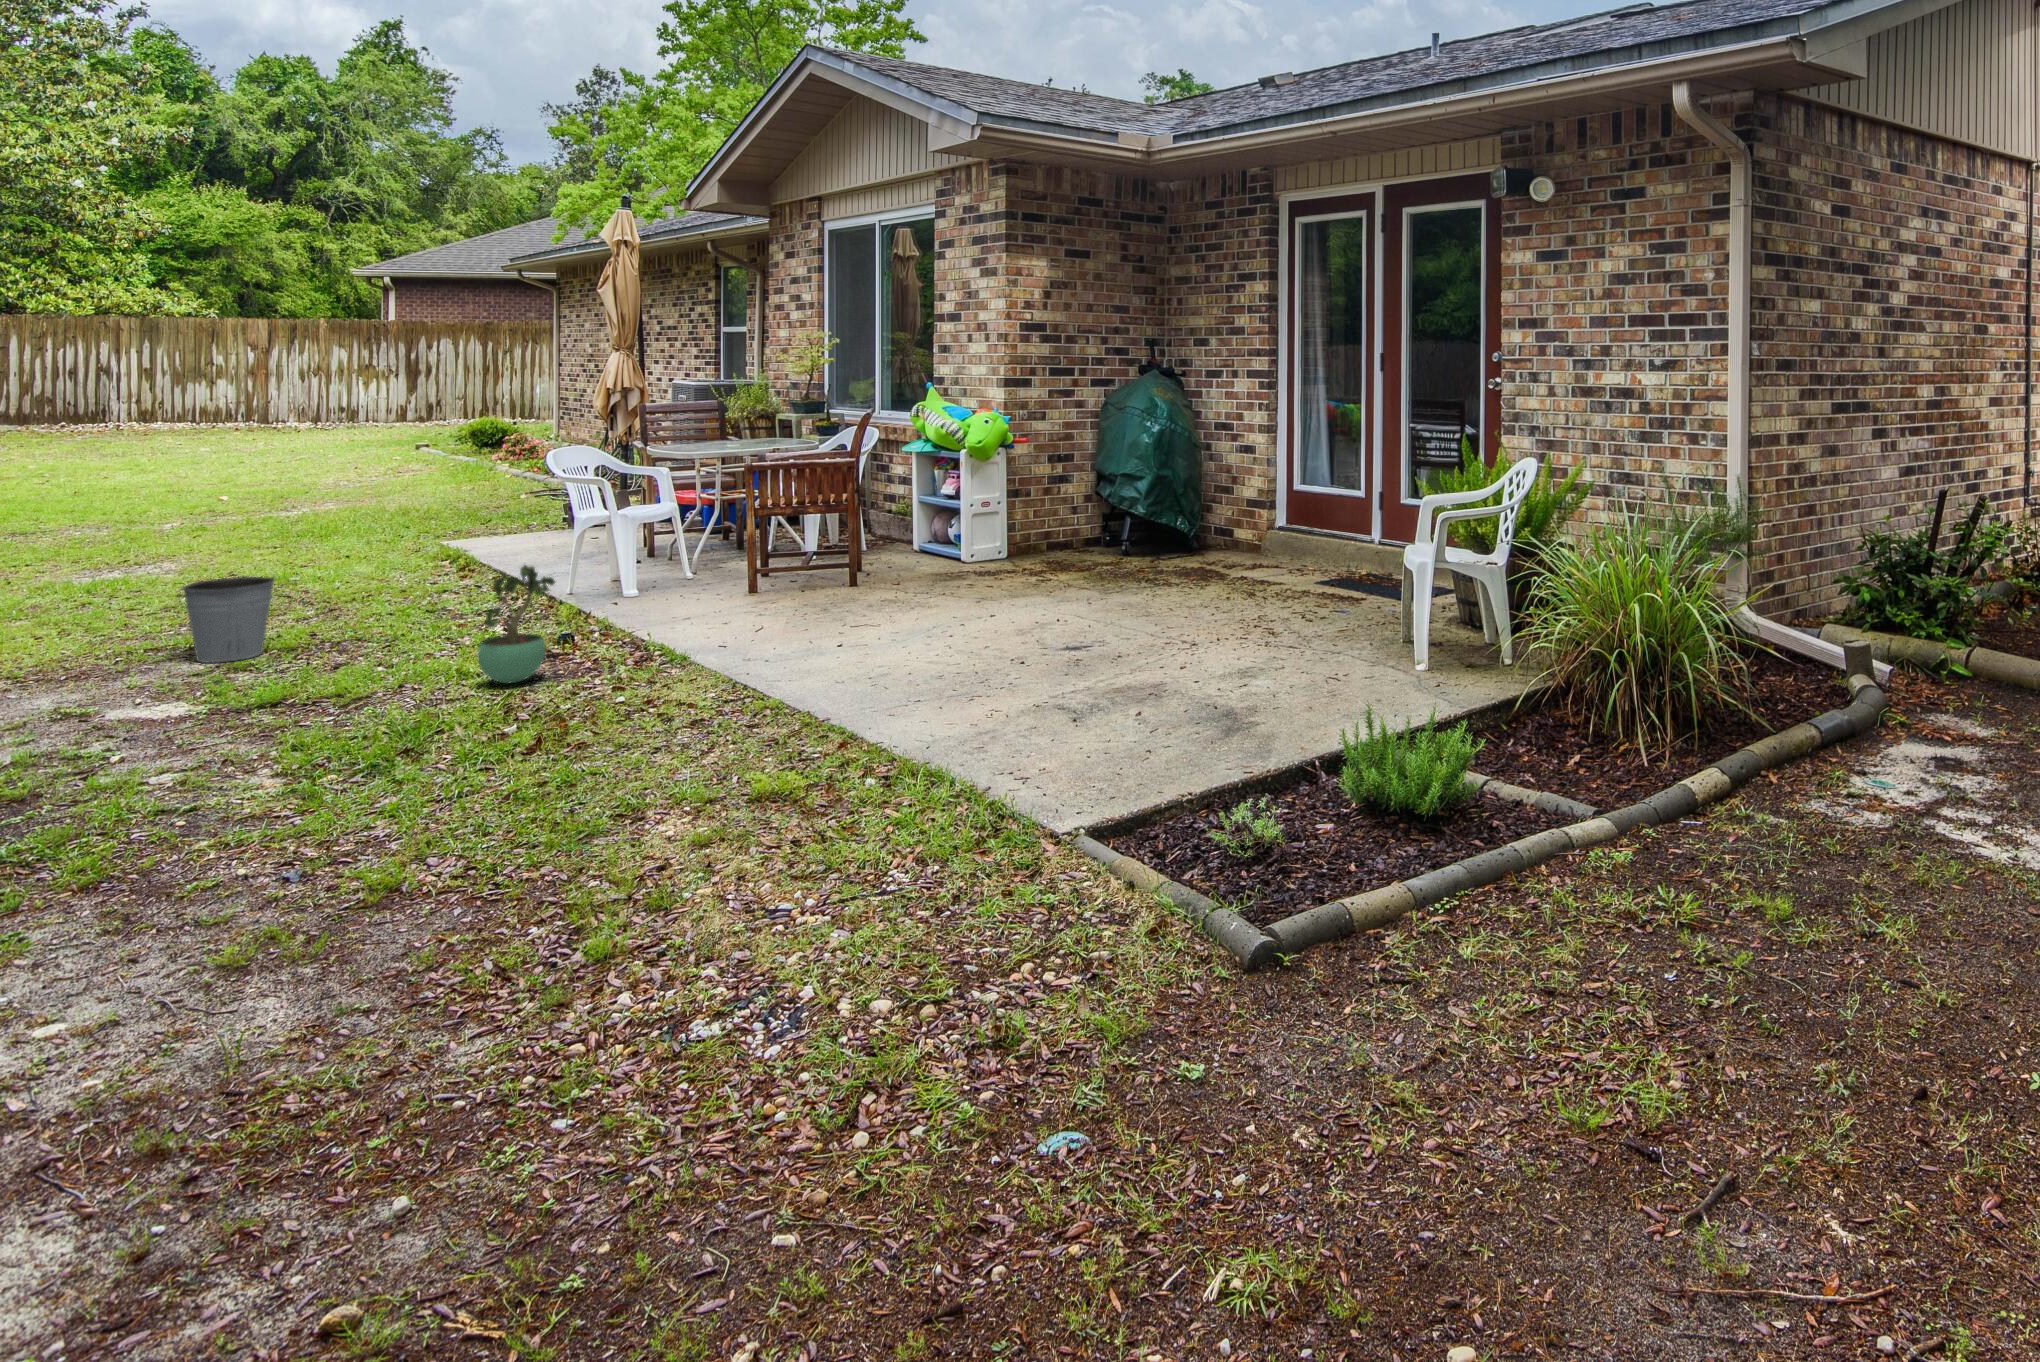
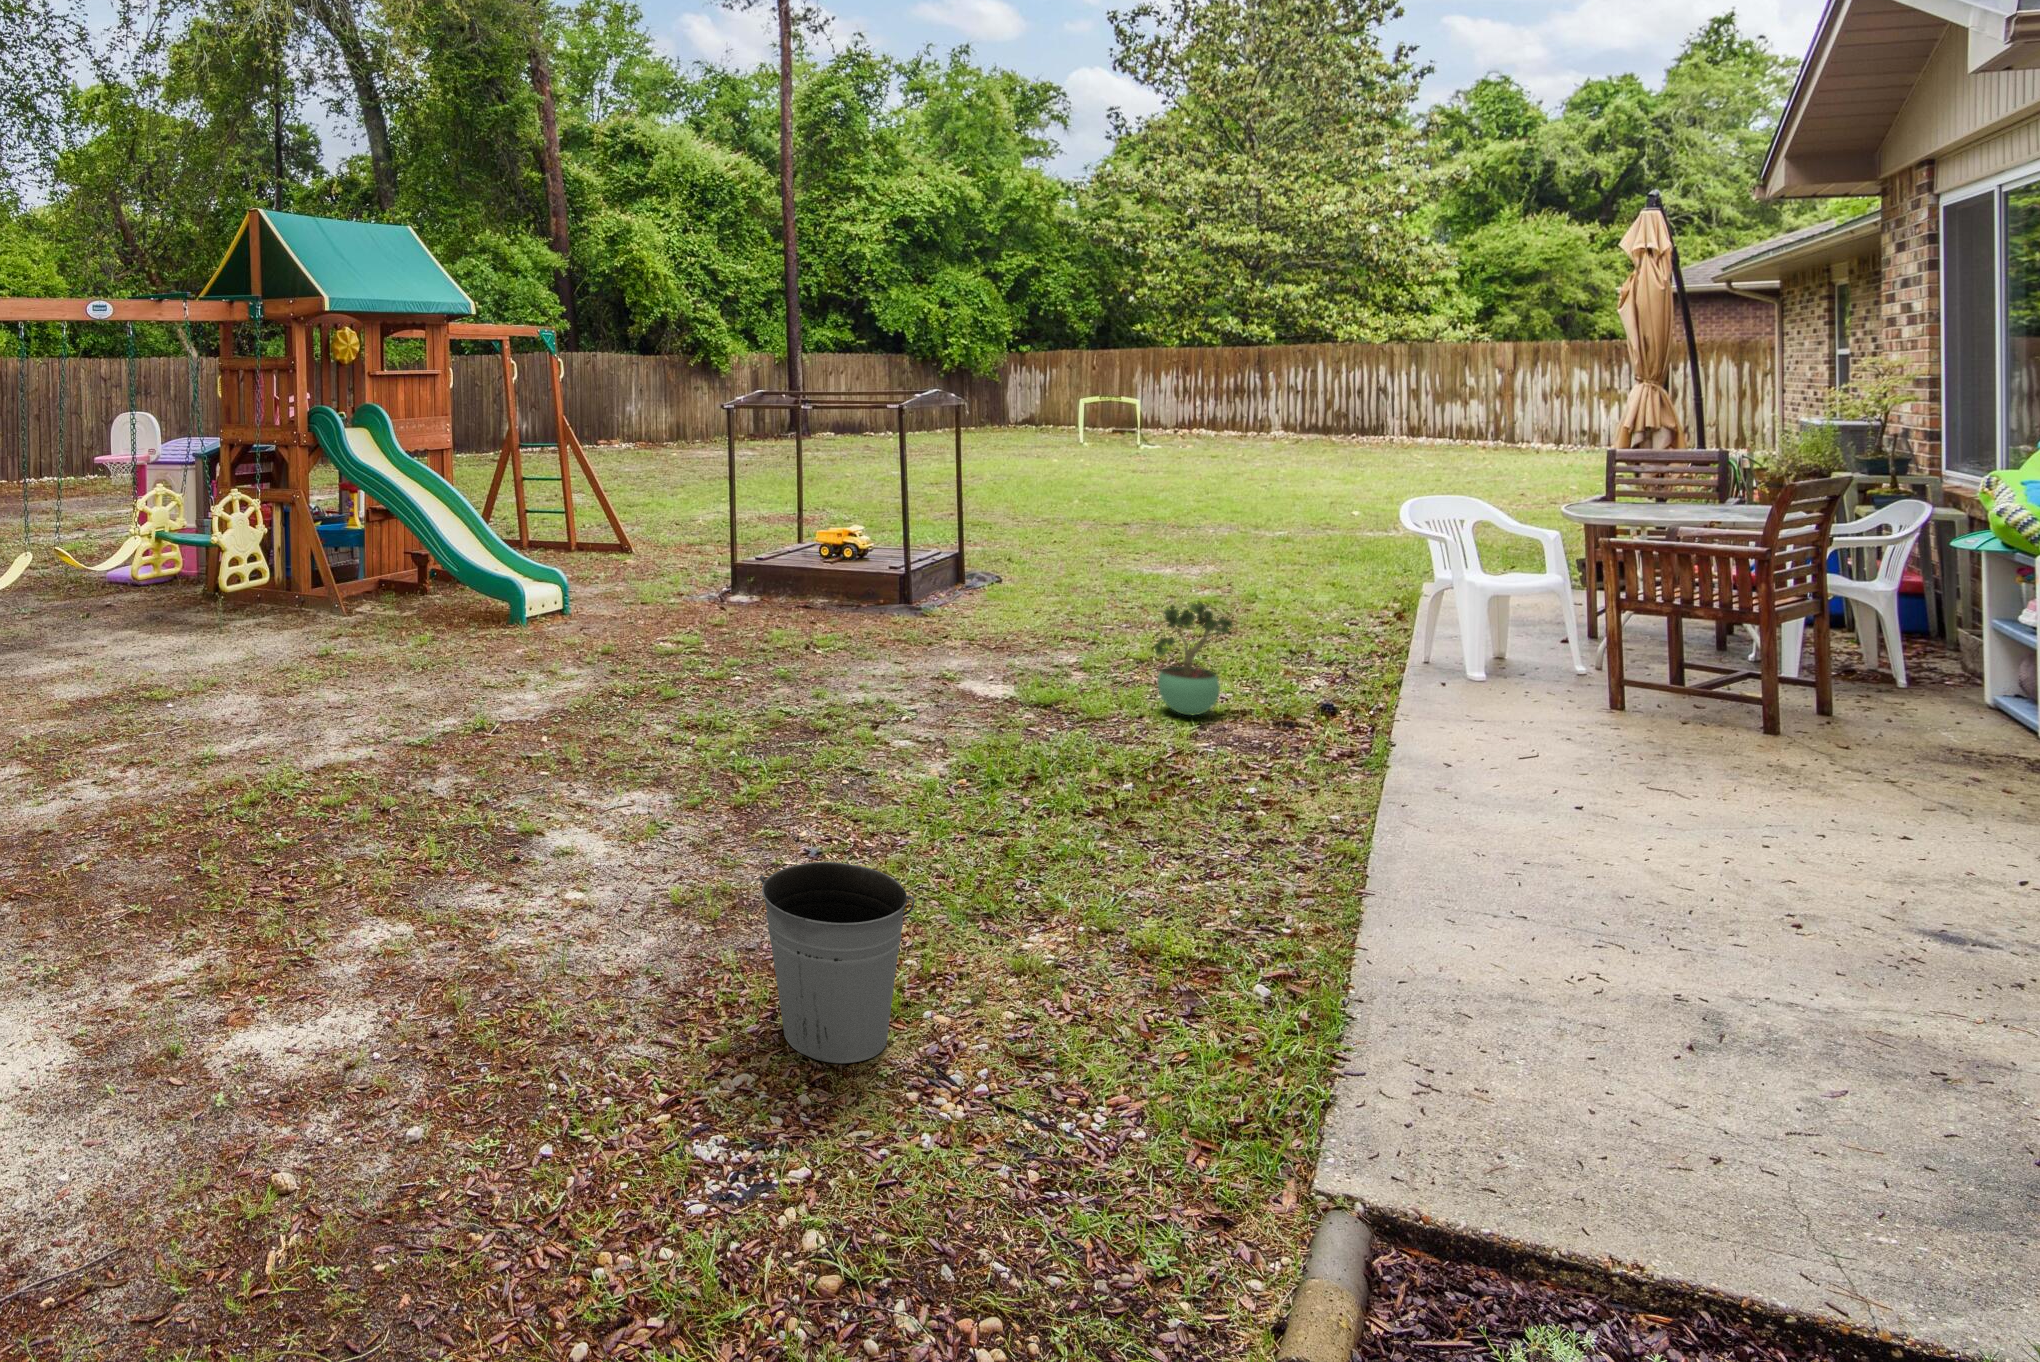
bucket: present [180,576,275,663] -> present [759,862,915,1063]

